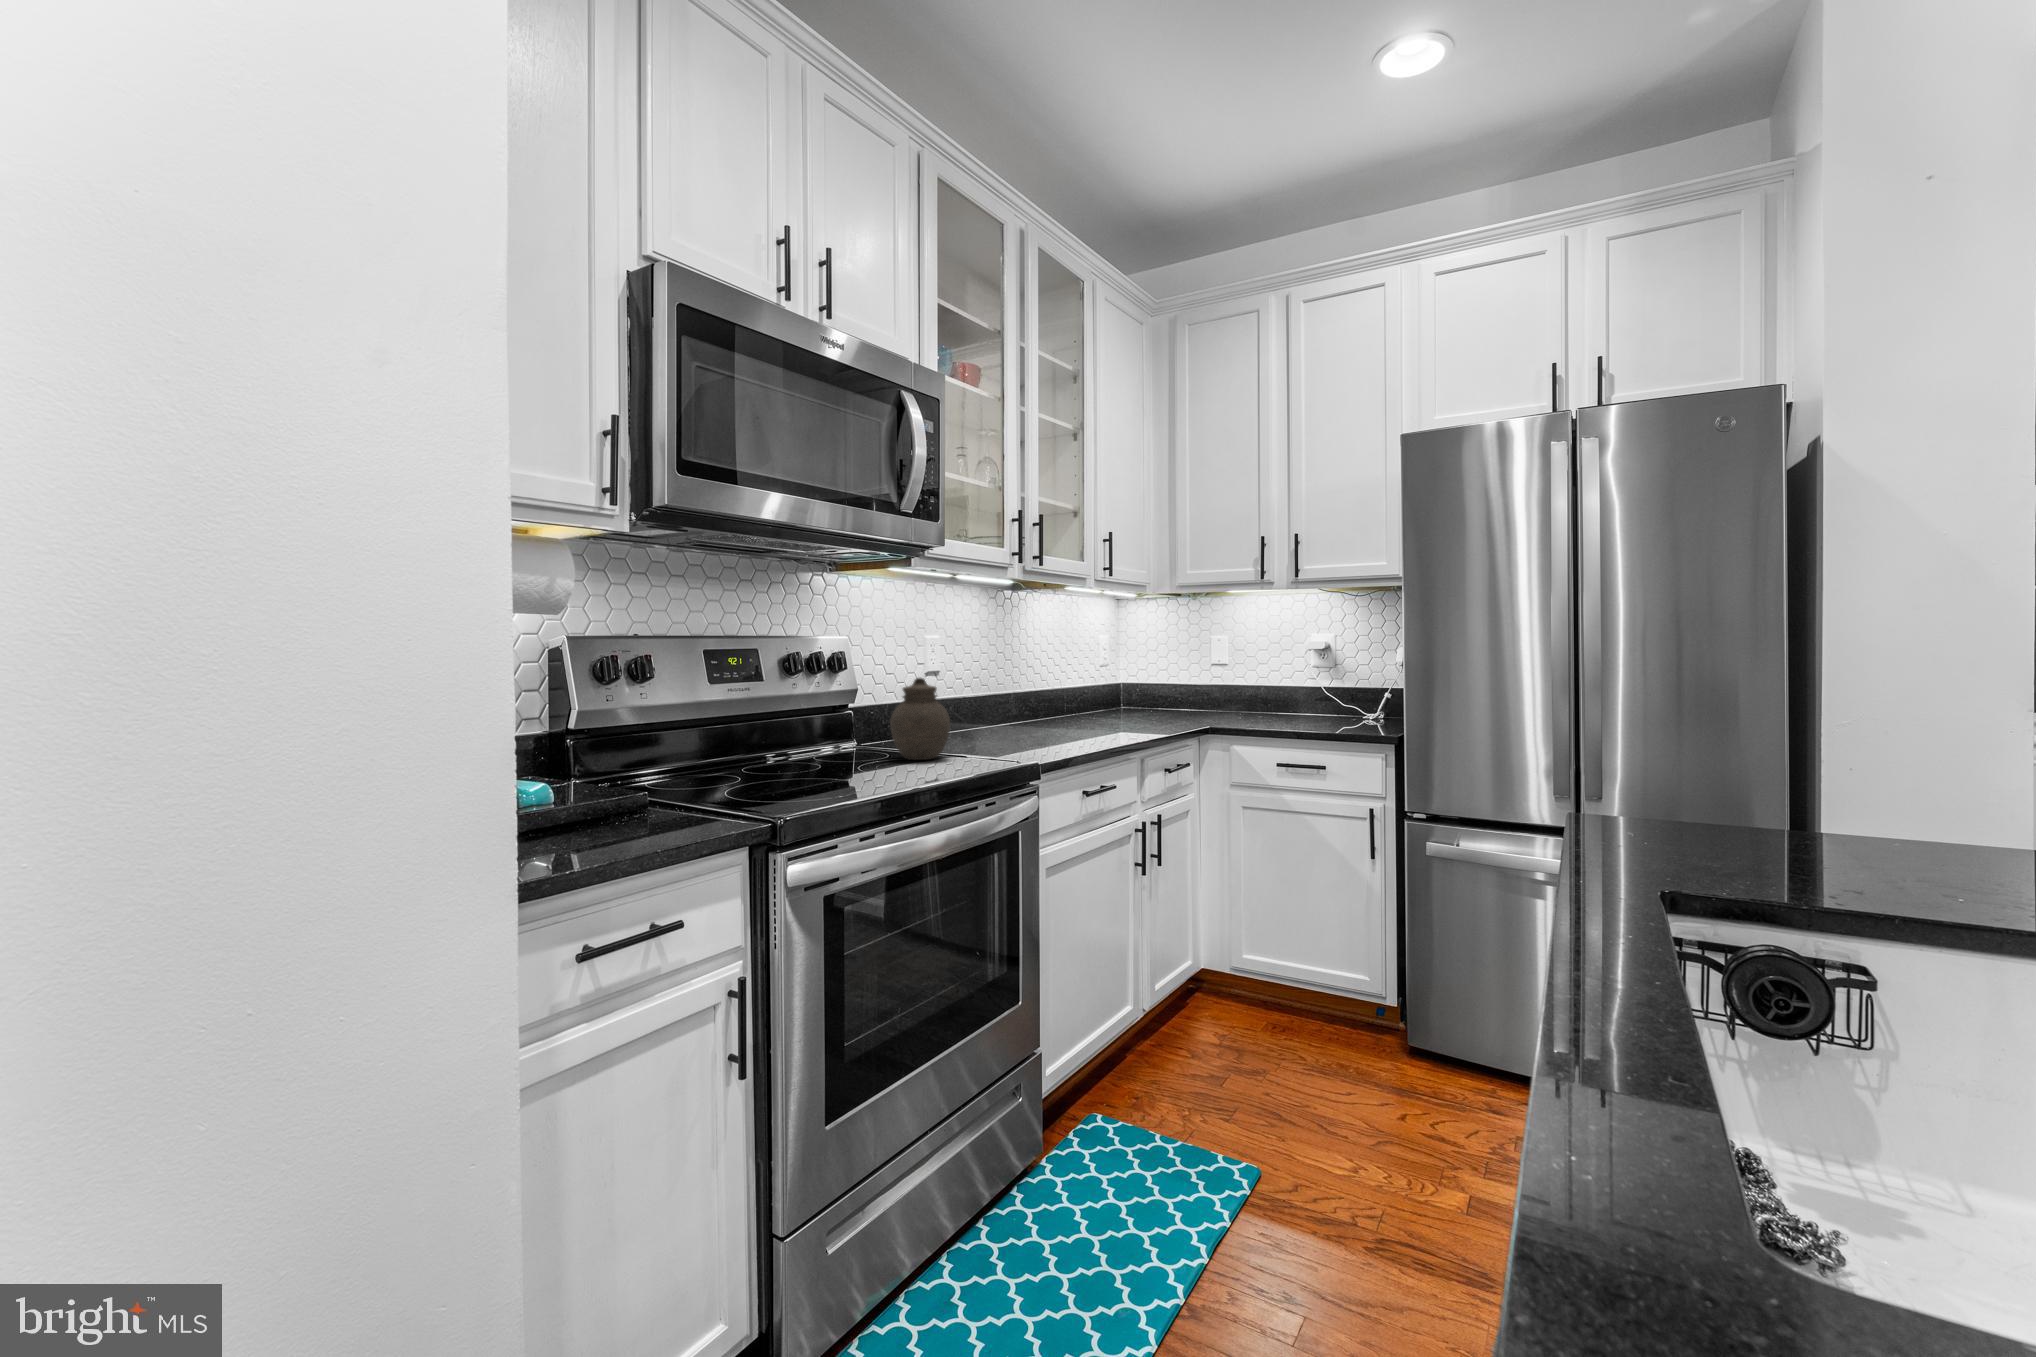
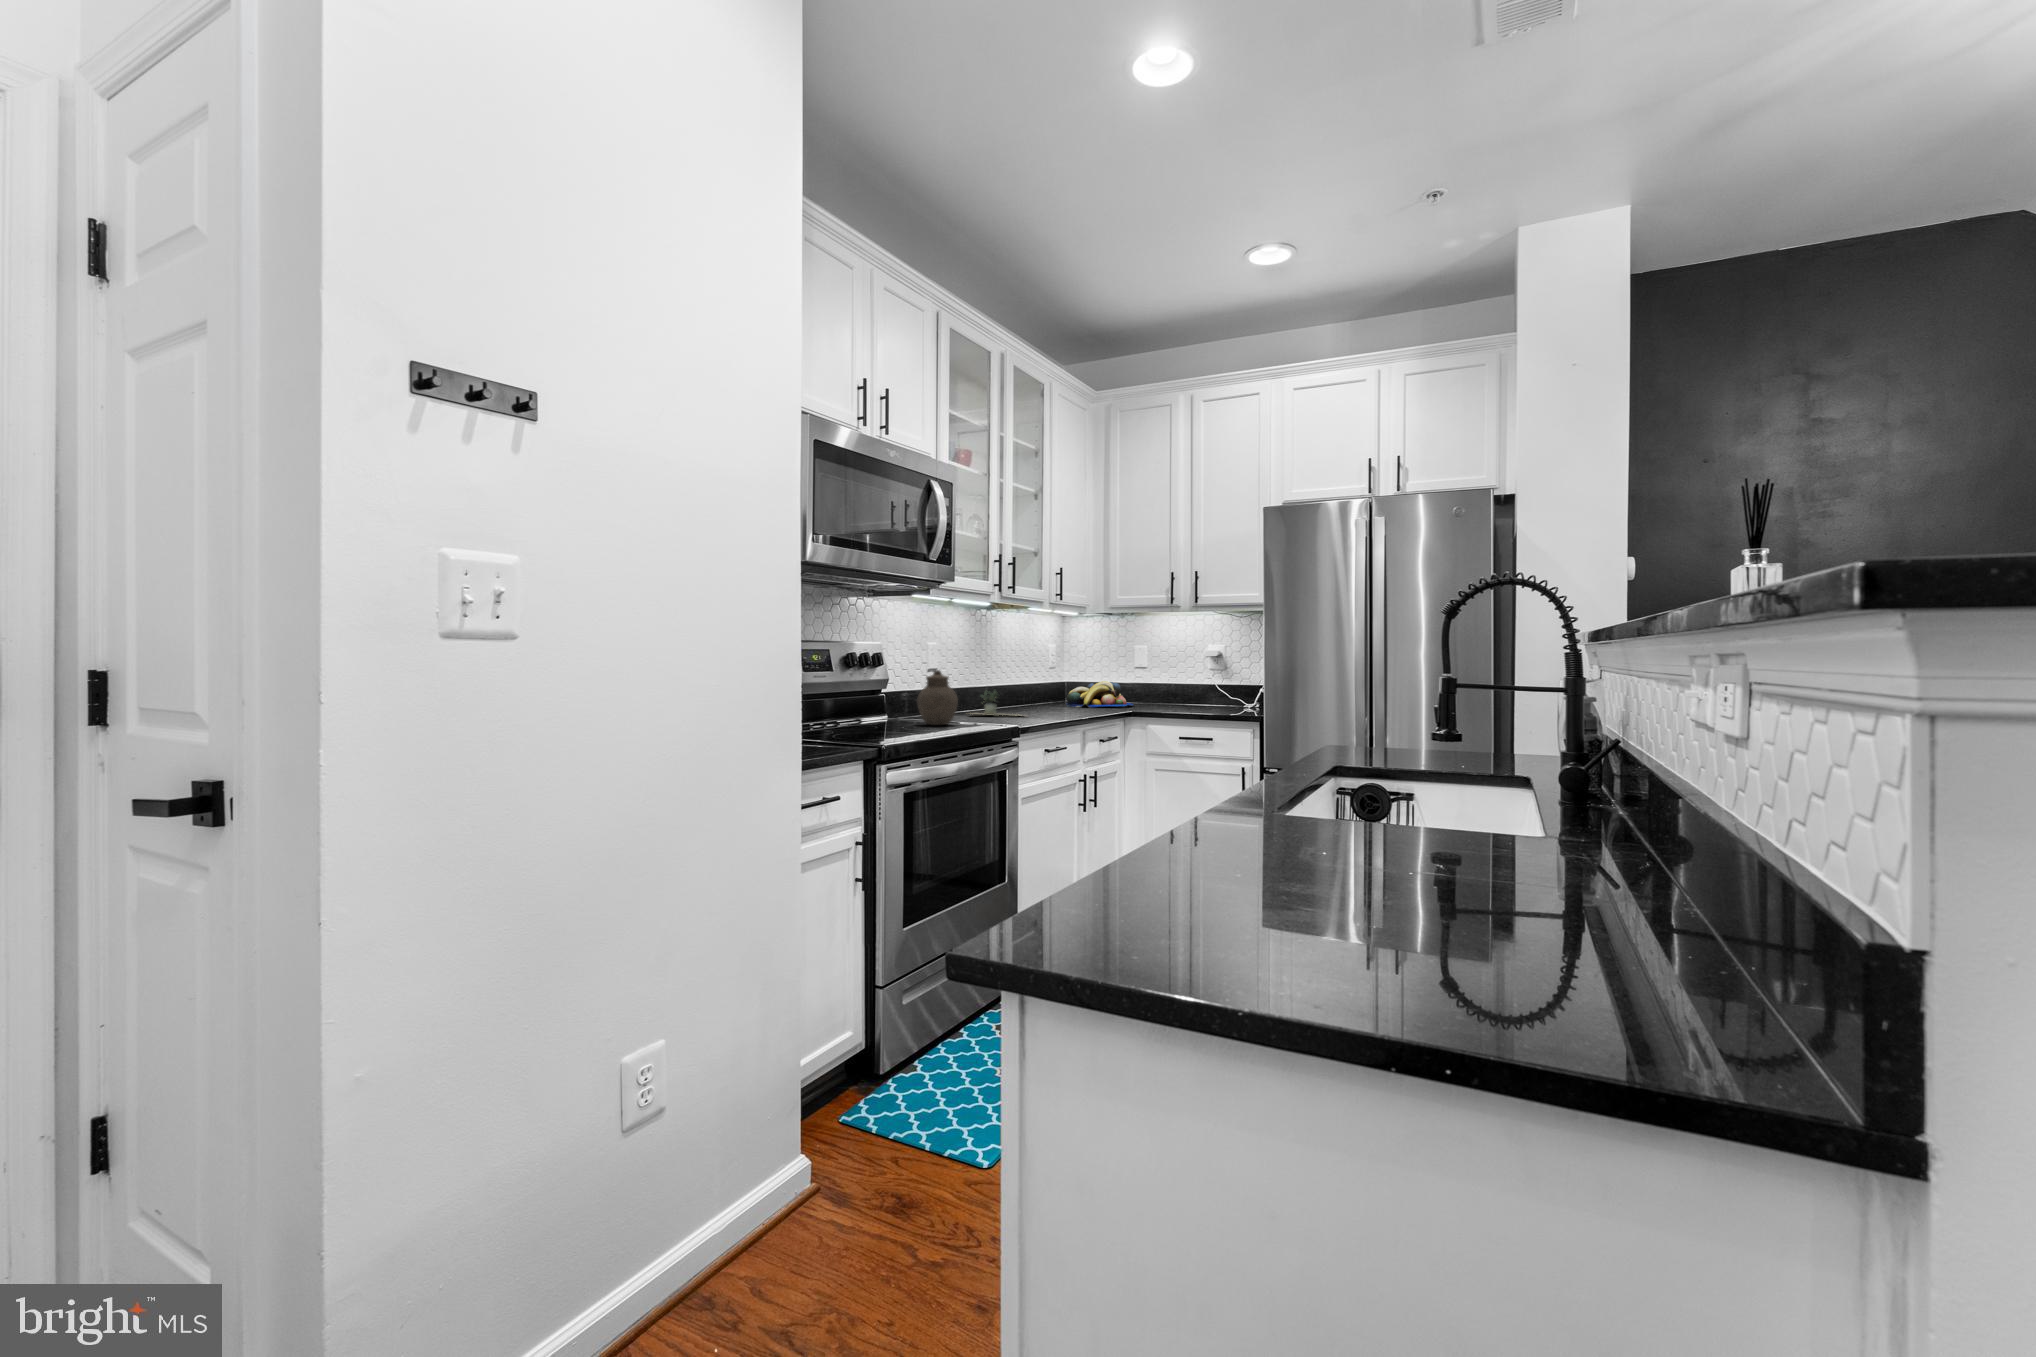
fruit bowl: none [1120,683,1210,718] -> present [1066,681,1133,707]
potted plant: none [974,699,1095,737] -> present [982,691,997,715]

